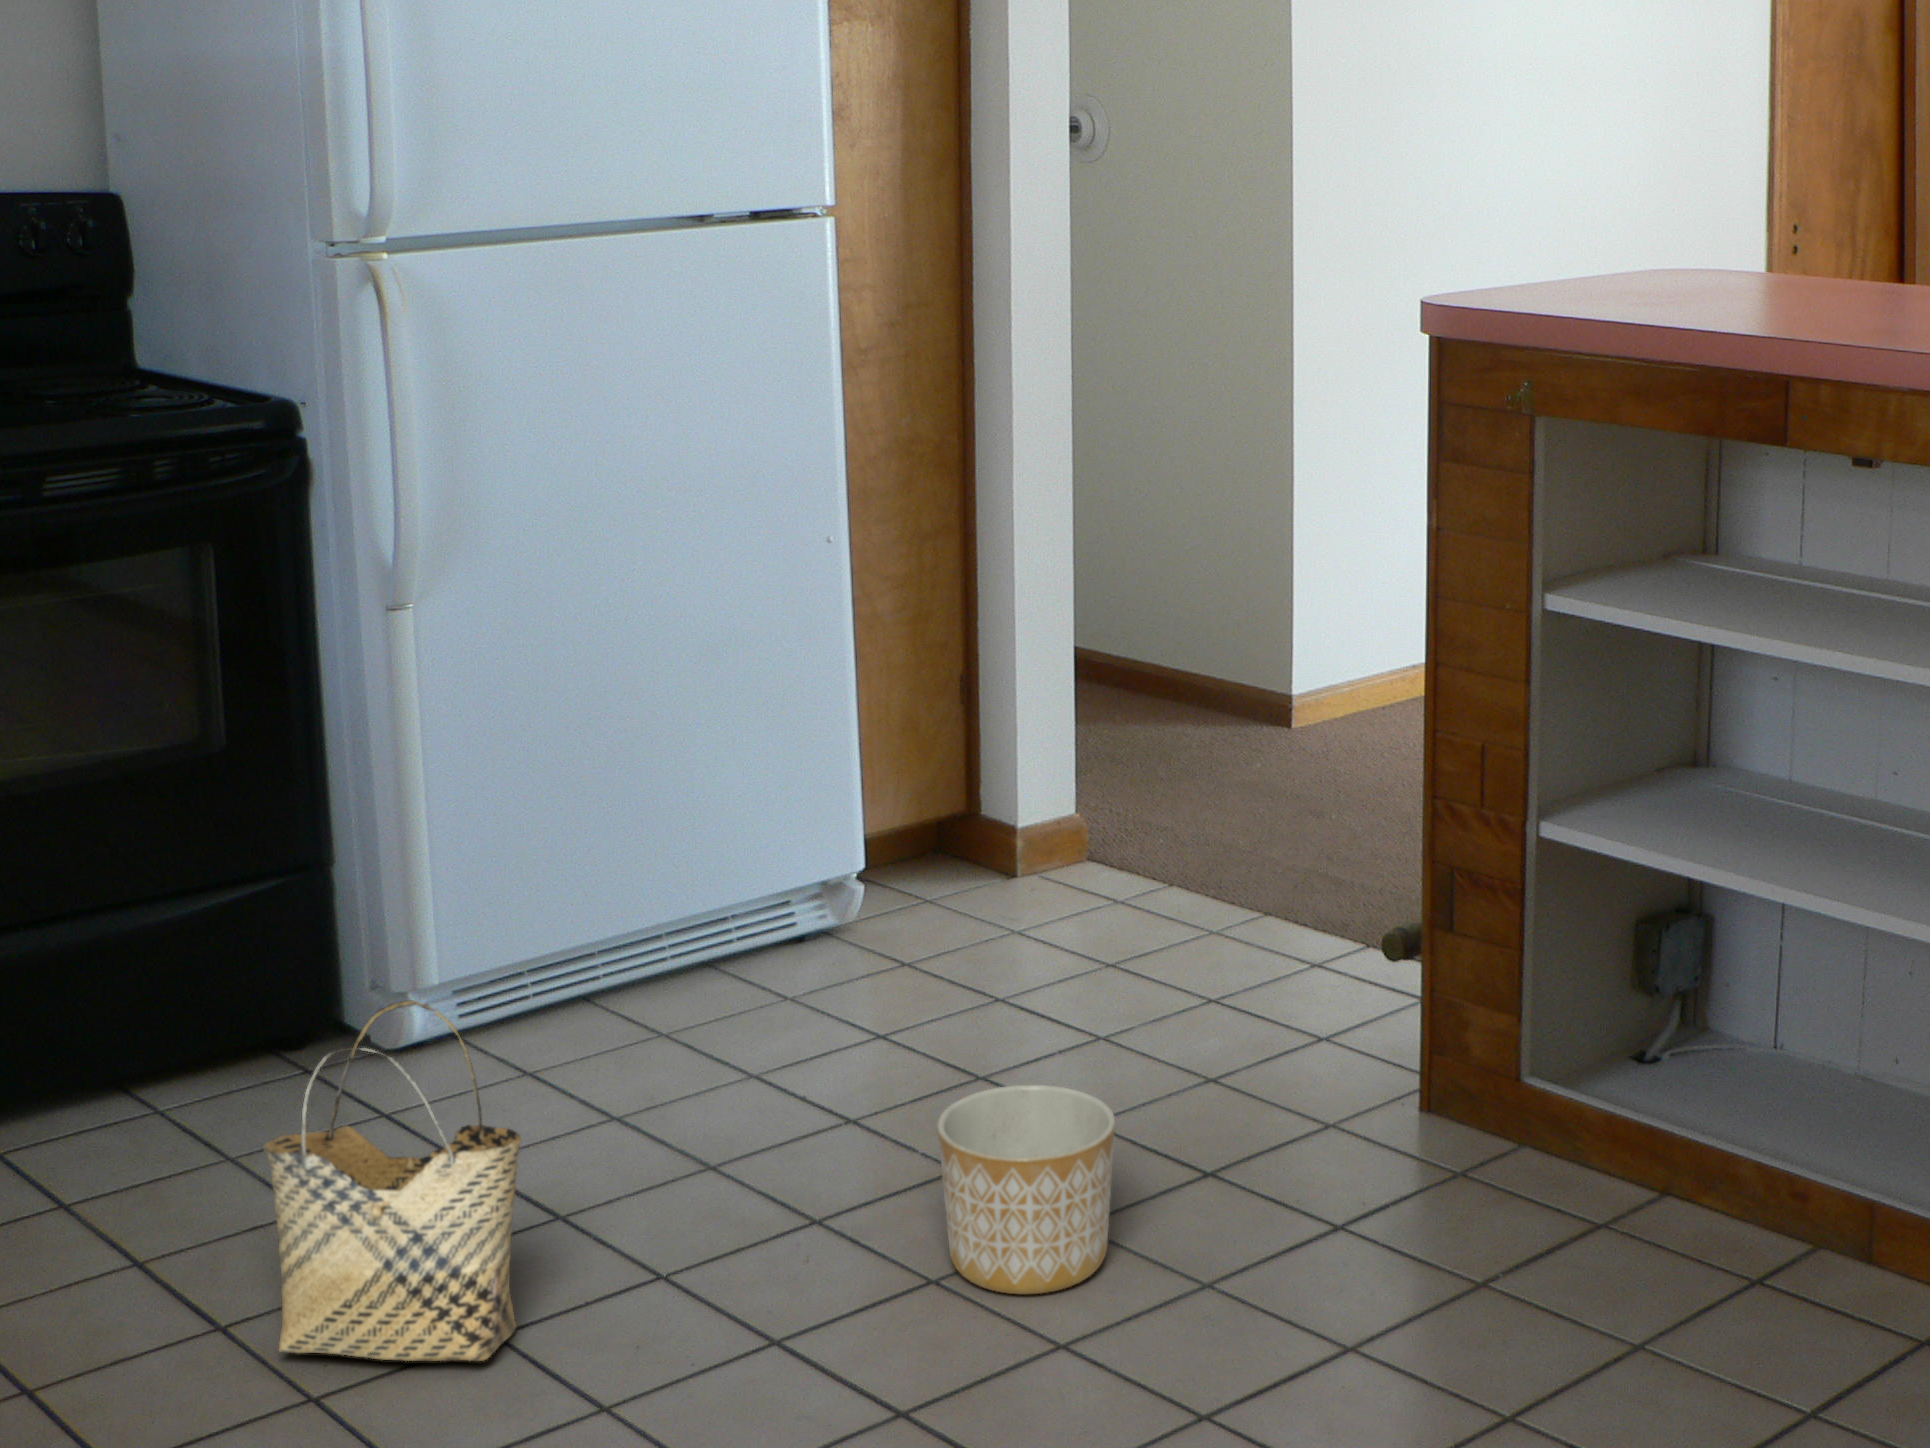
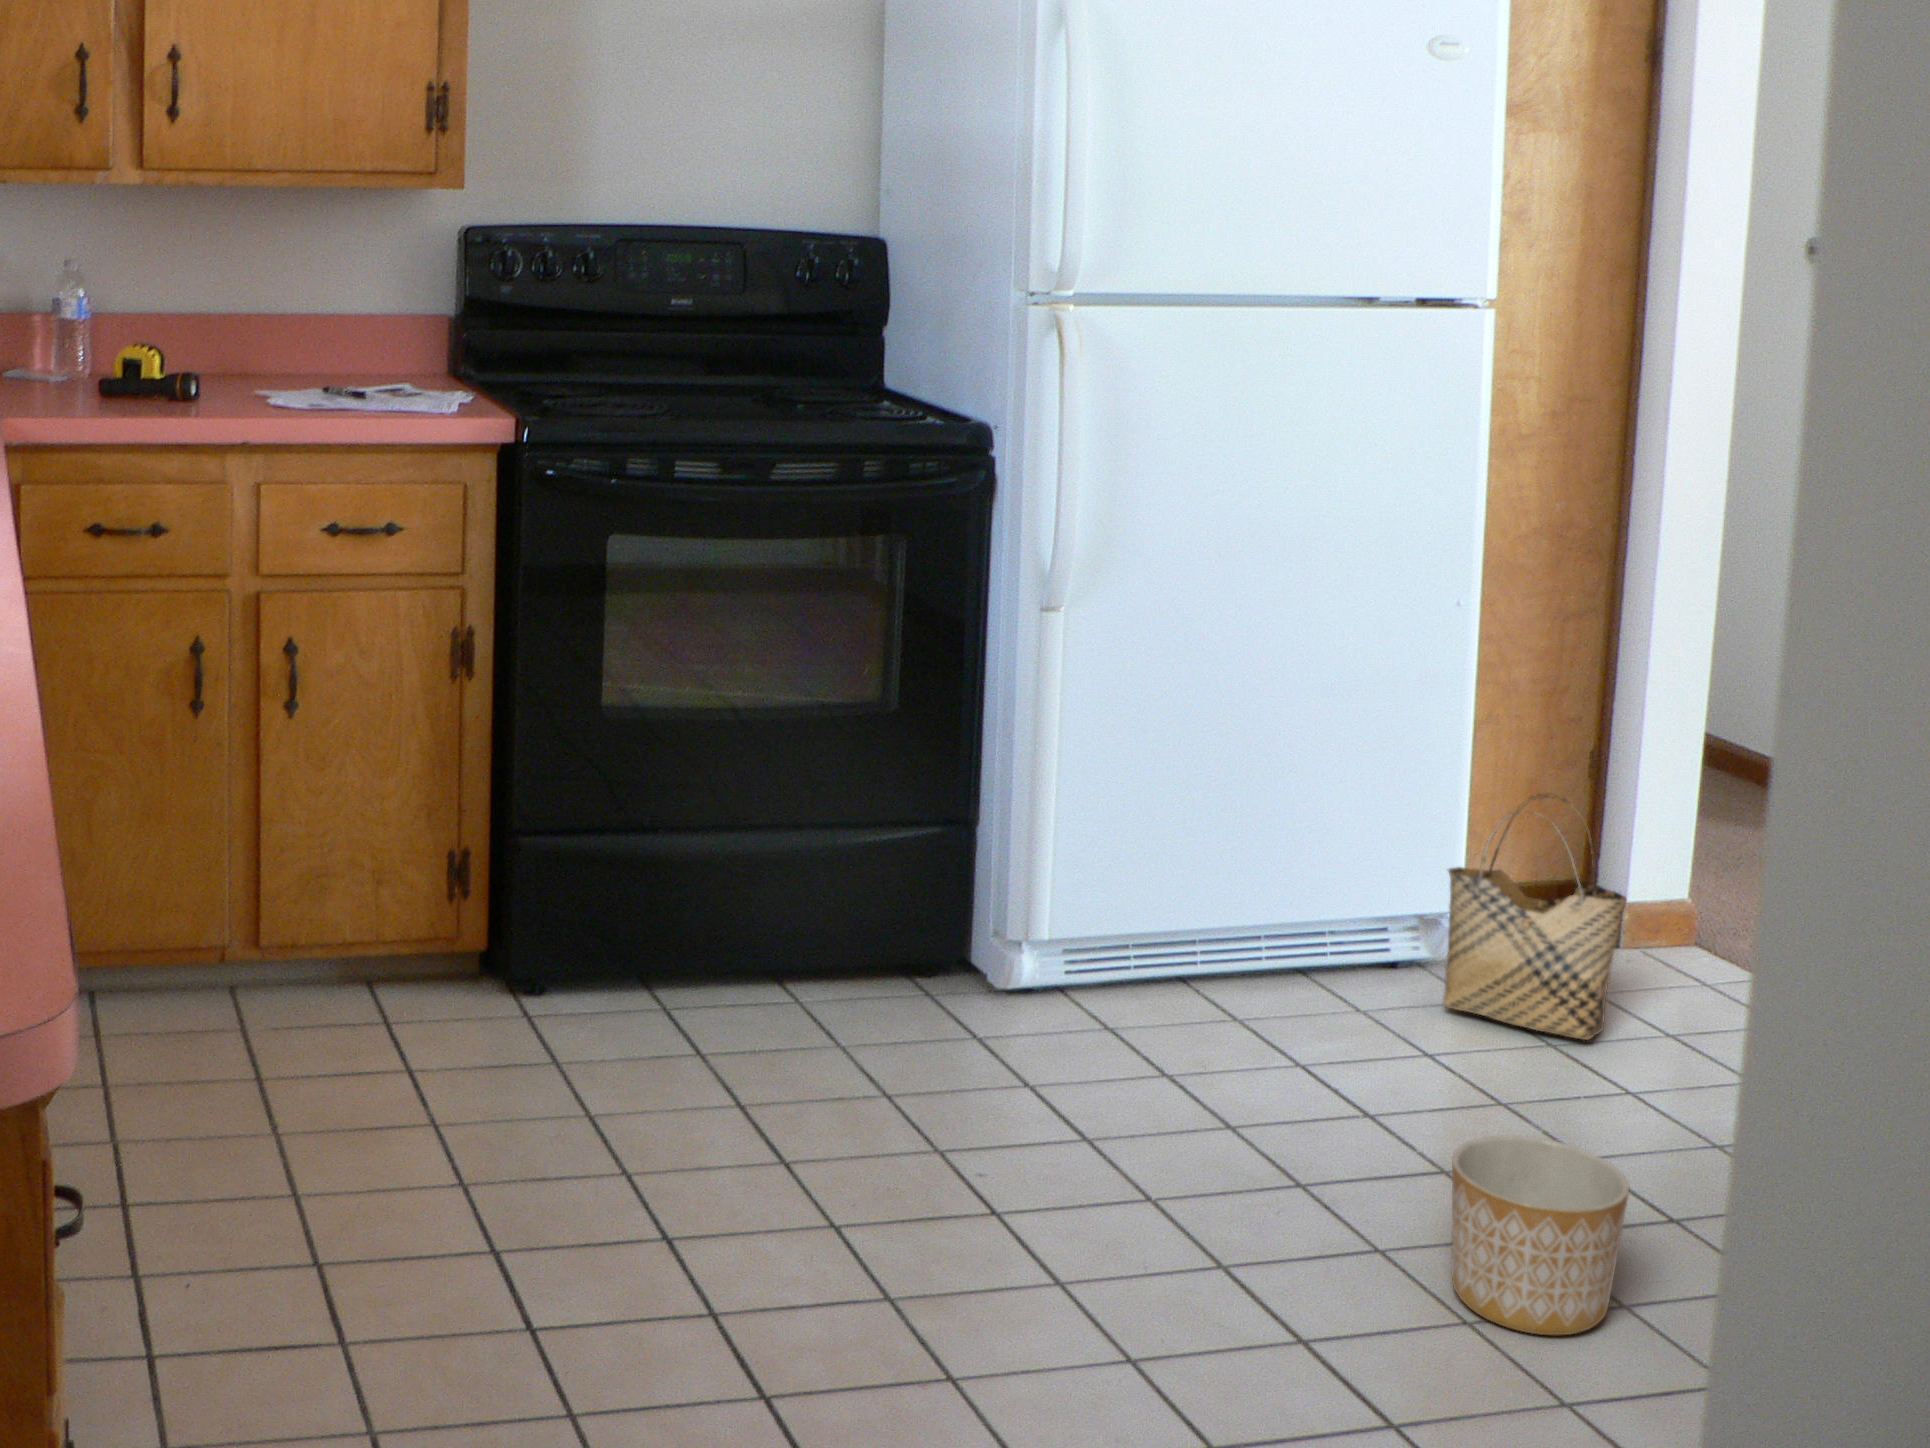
woven basket: present [263,1000,521,1361] -> present [1443,794,1627,1040]

